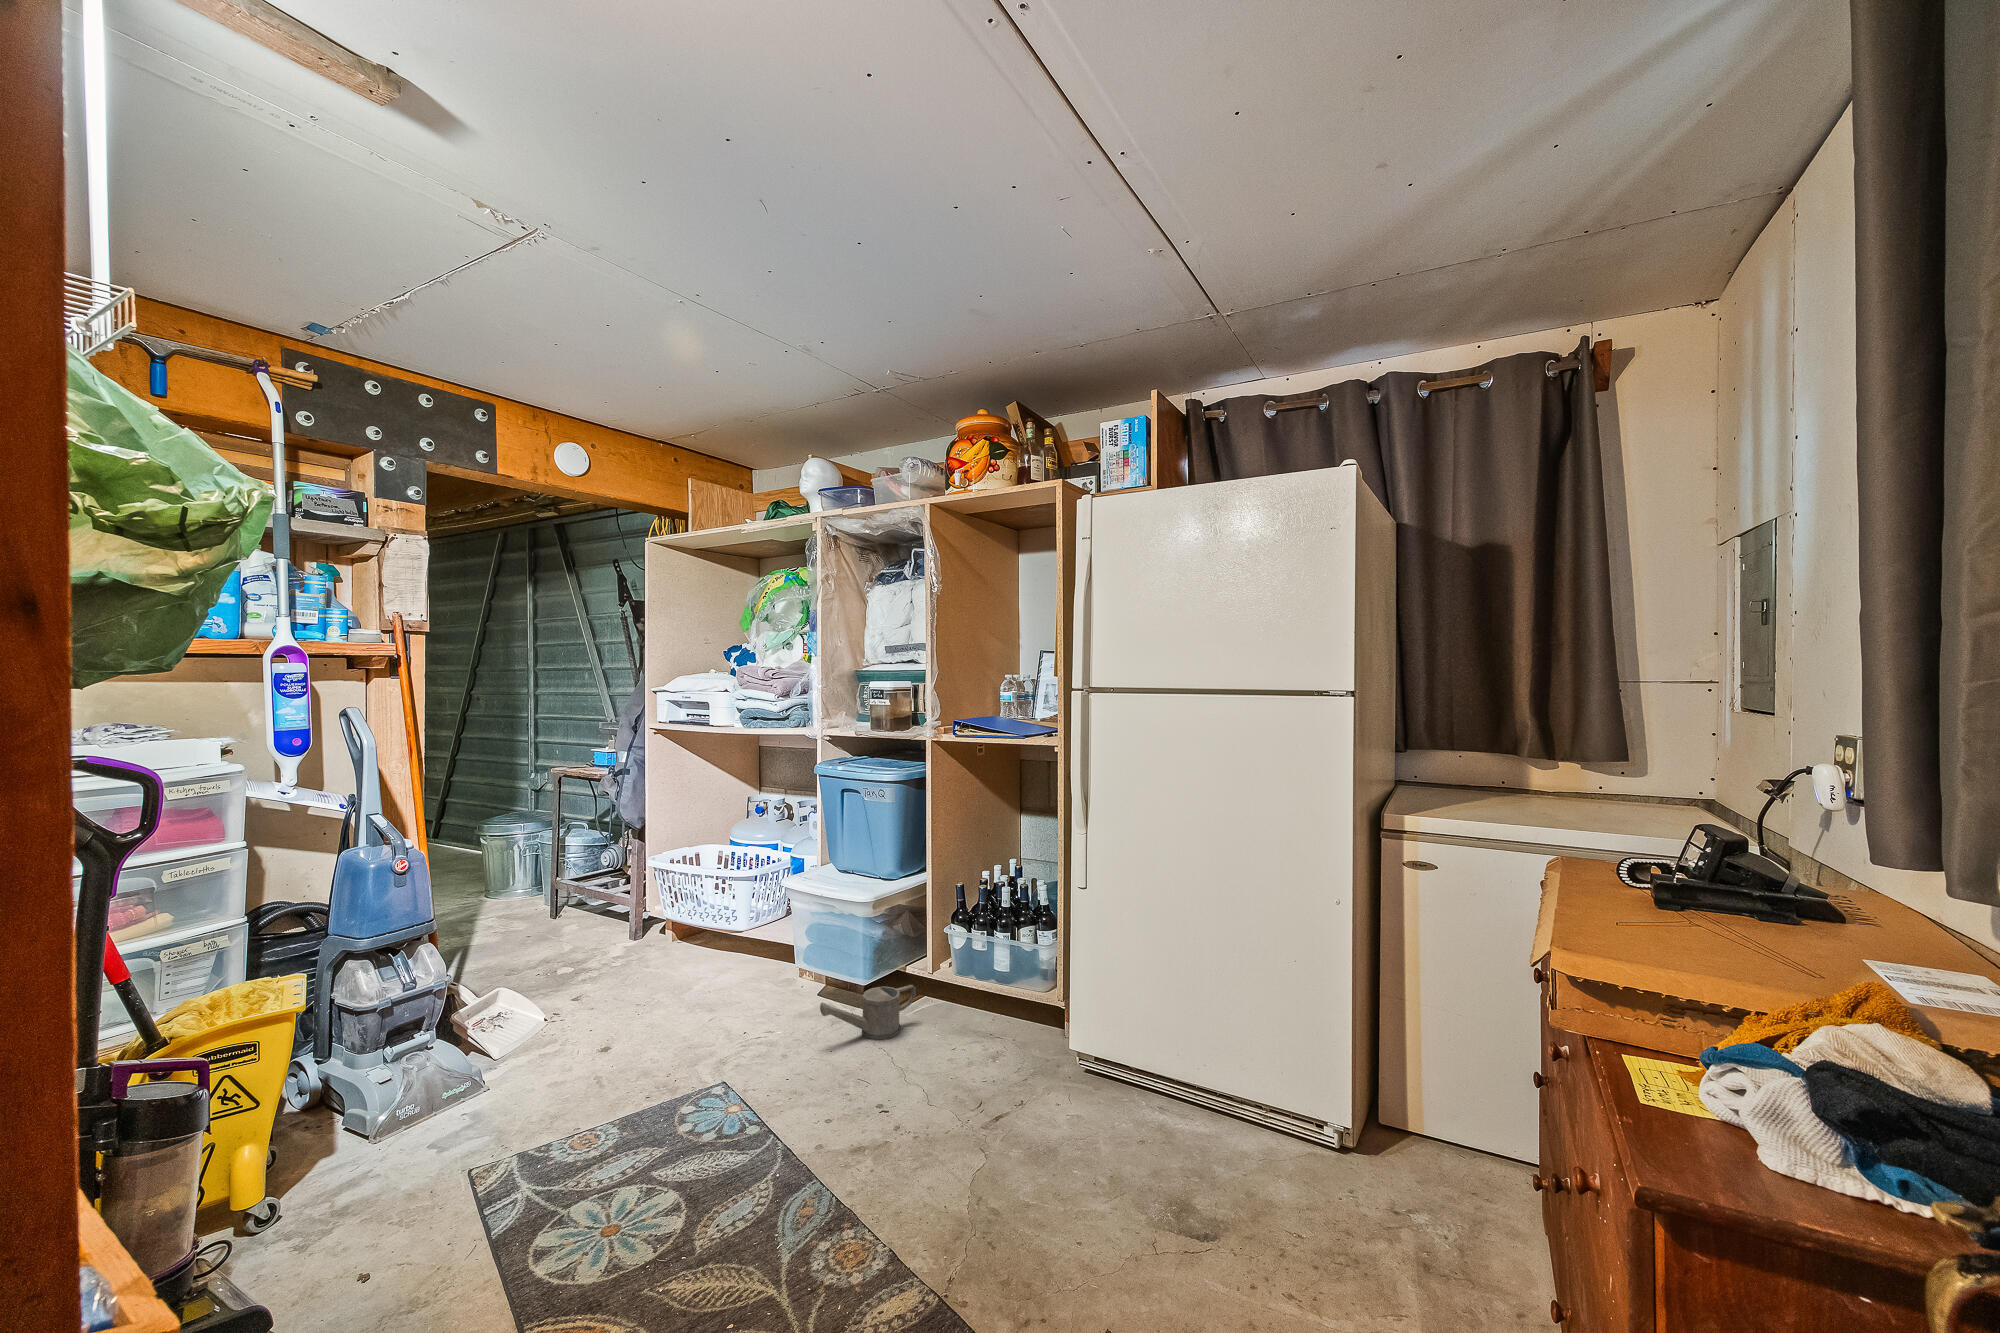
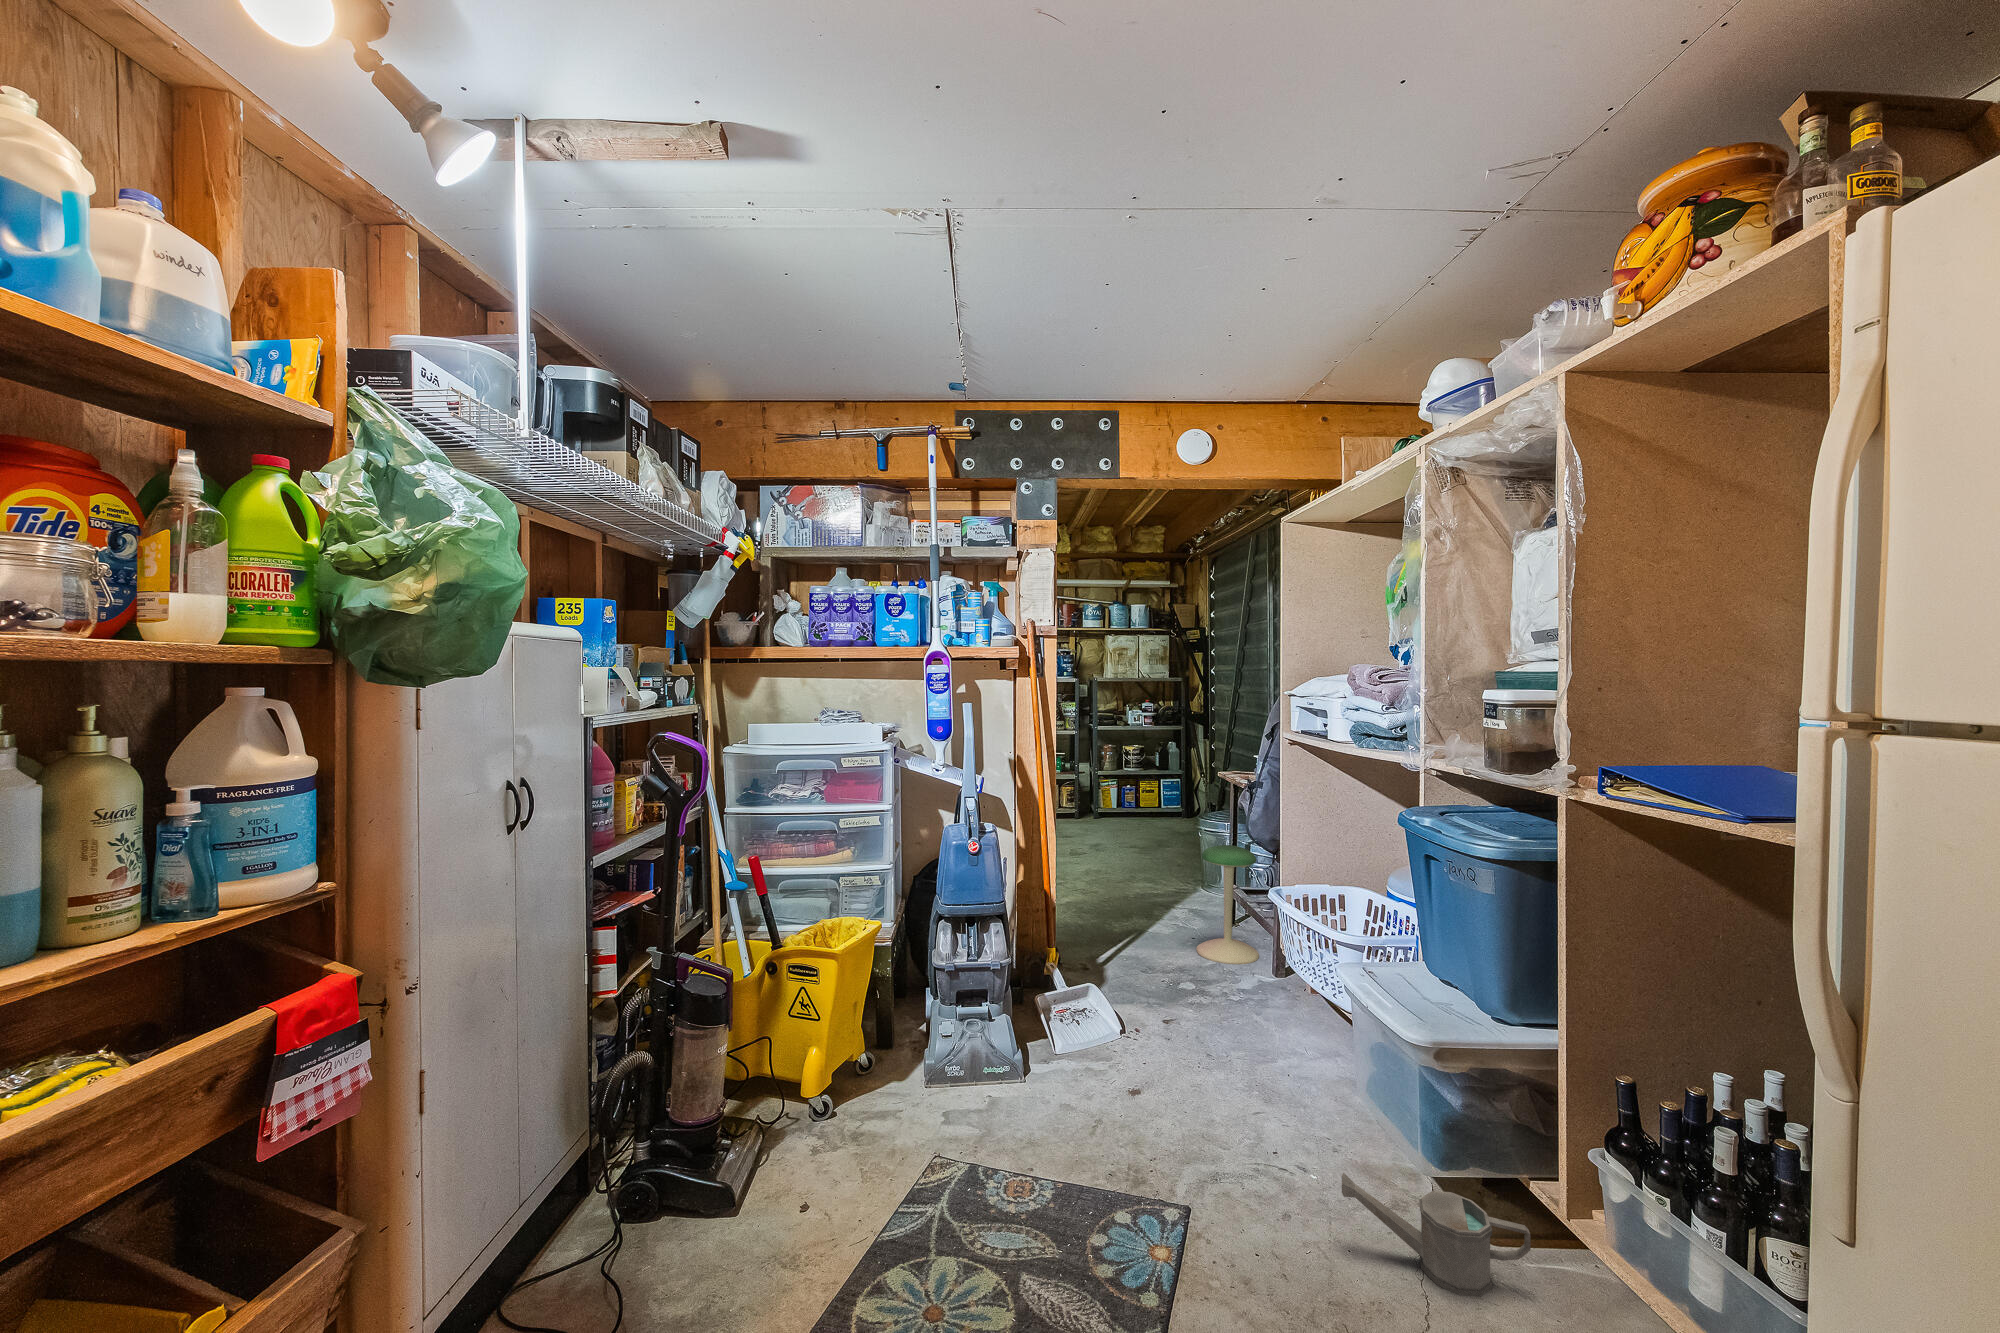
stool: none [546,837,611,949] -> present [1197,845,1259,964]

